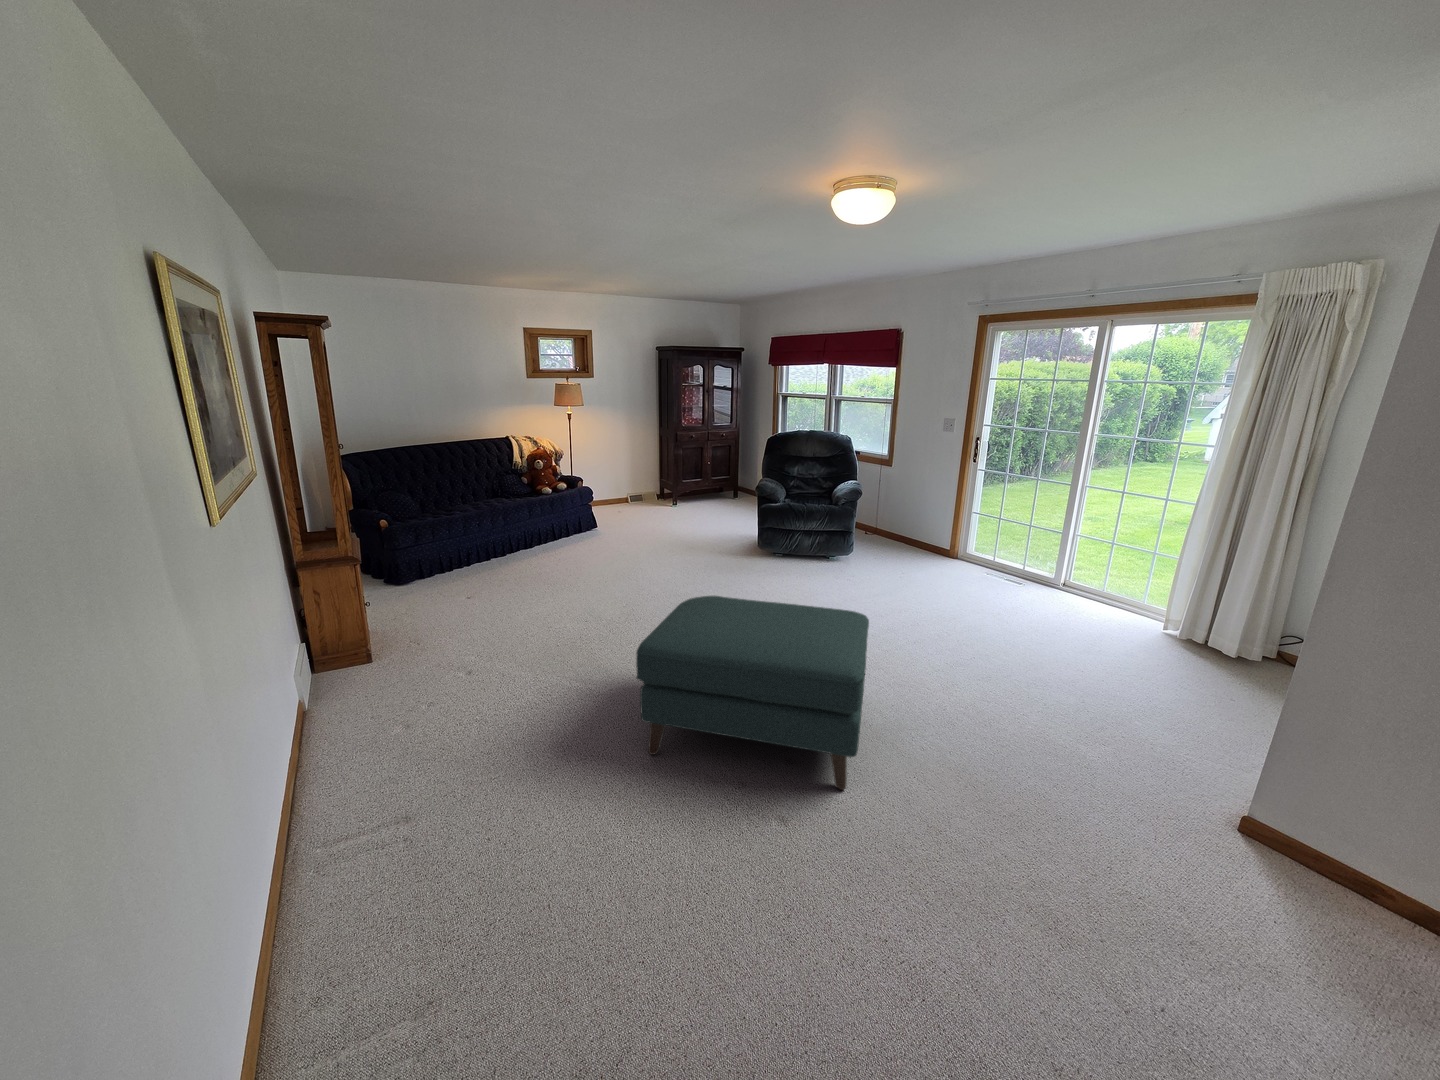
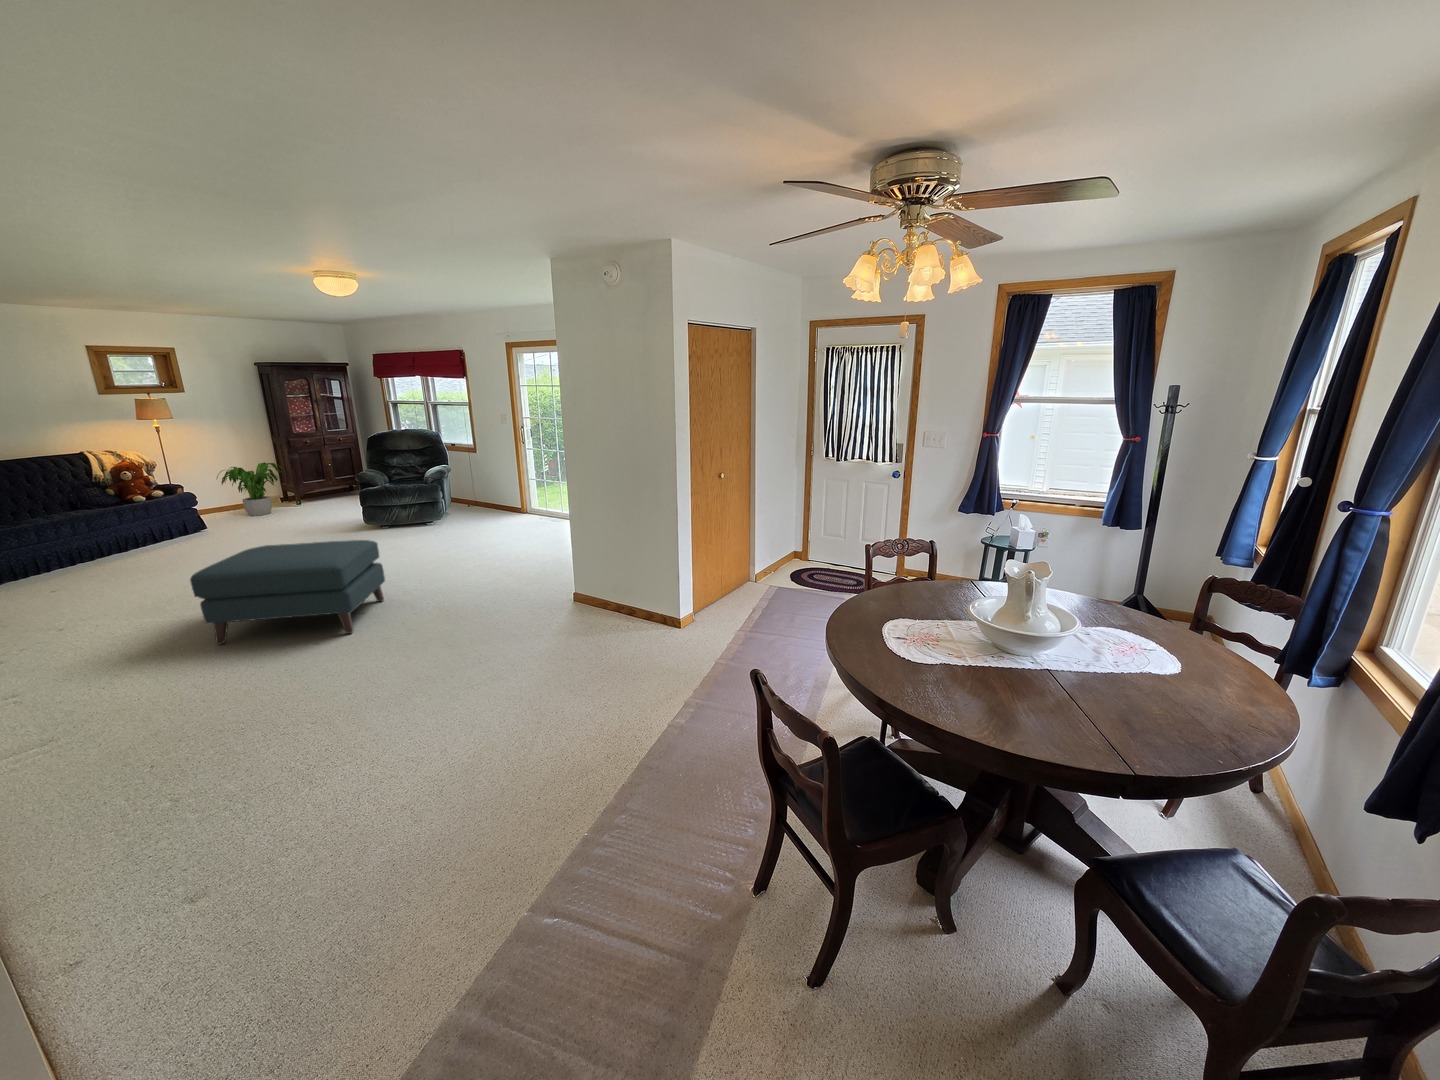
potted plant: none [607,459,670,518] -> present [217,463,282,516]

